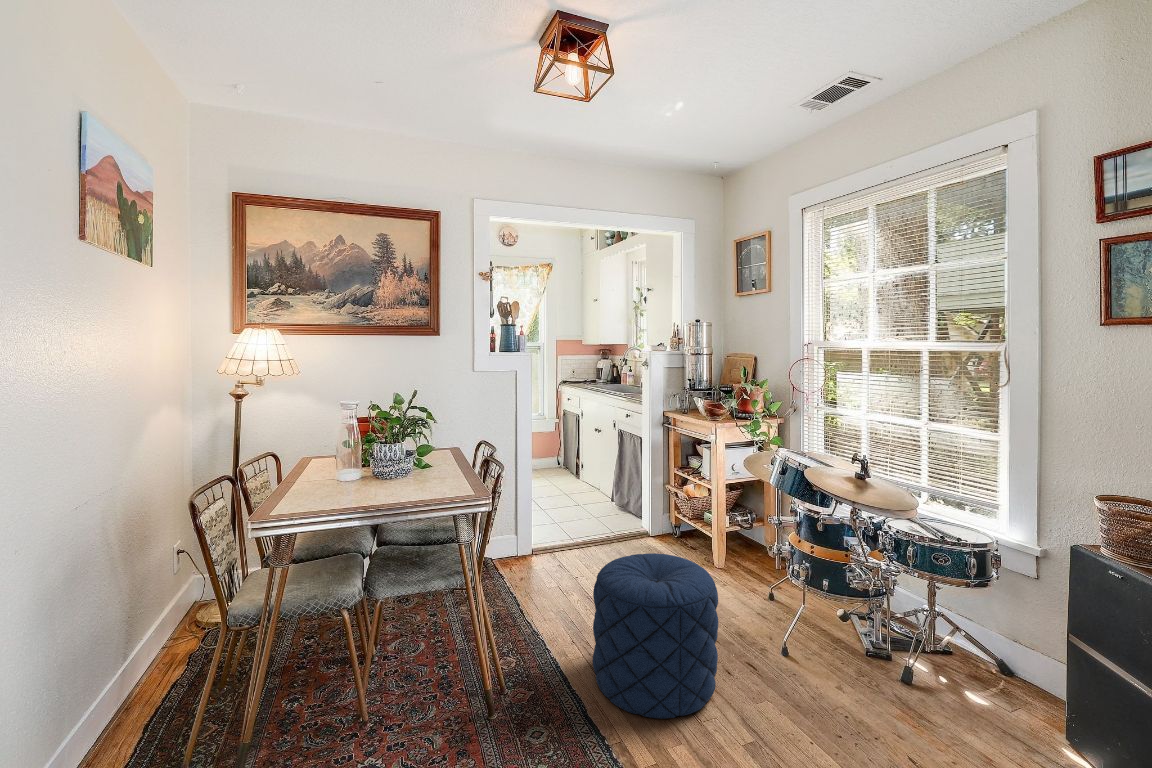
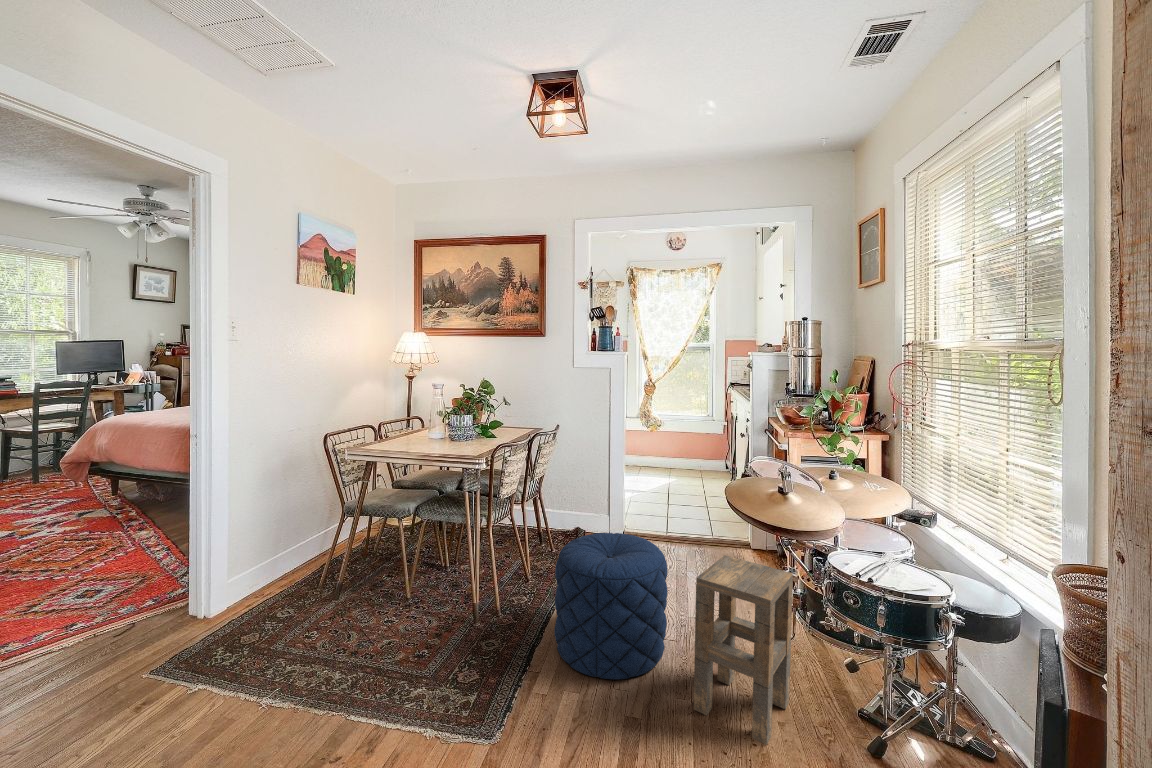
side table: none [764,552,858,716] -> present [694,555,793,745]

